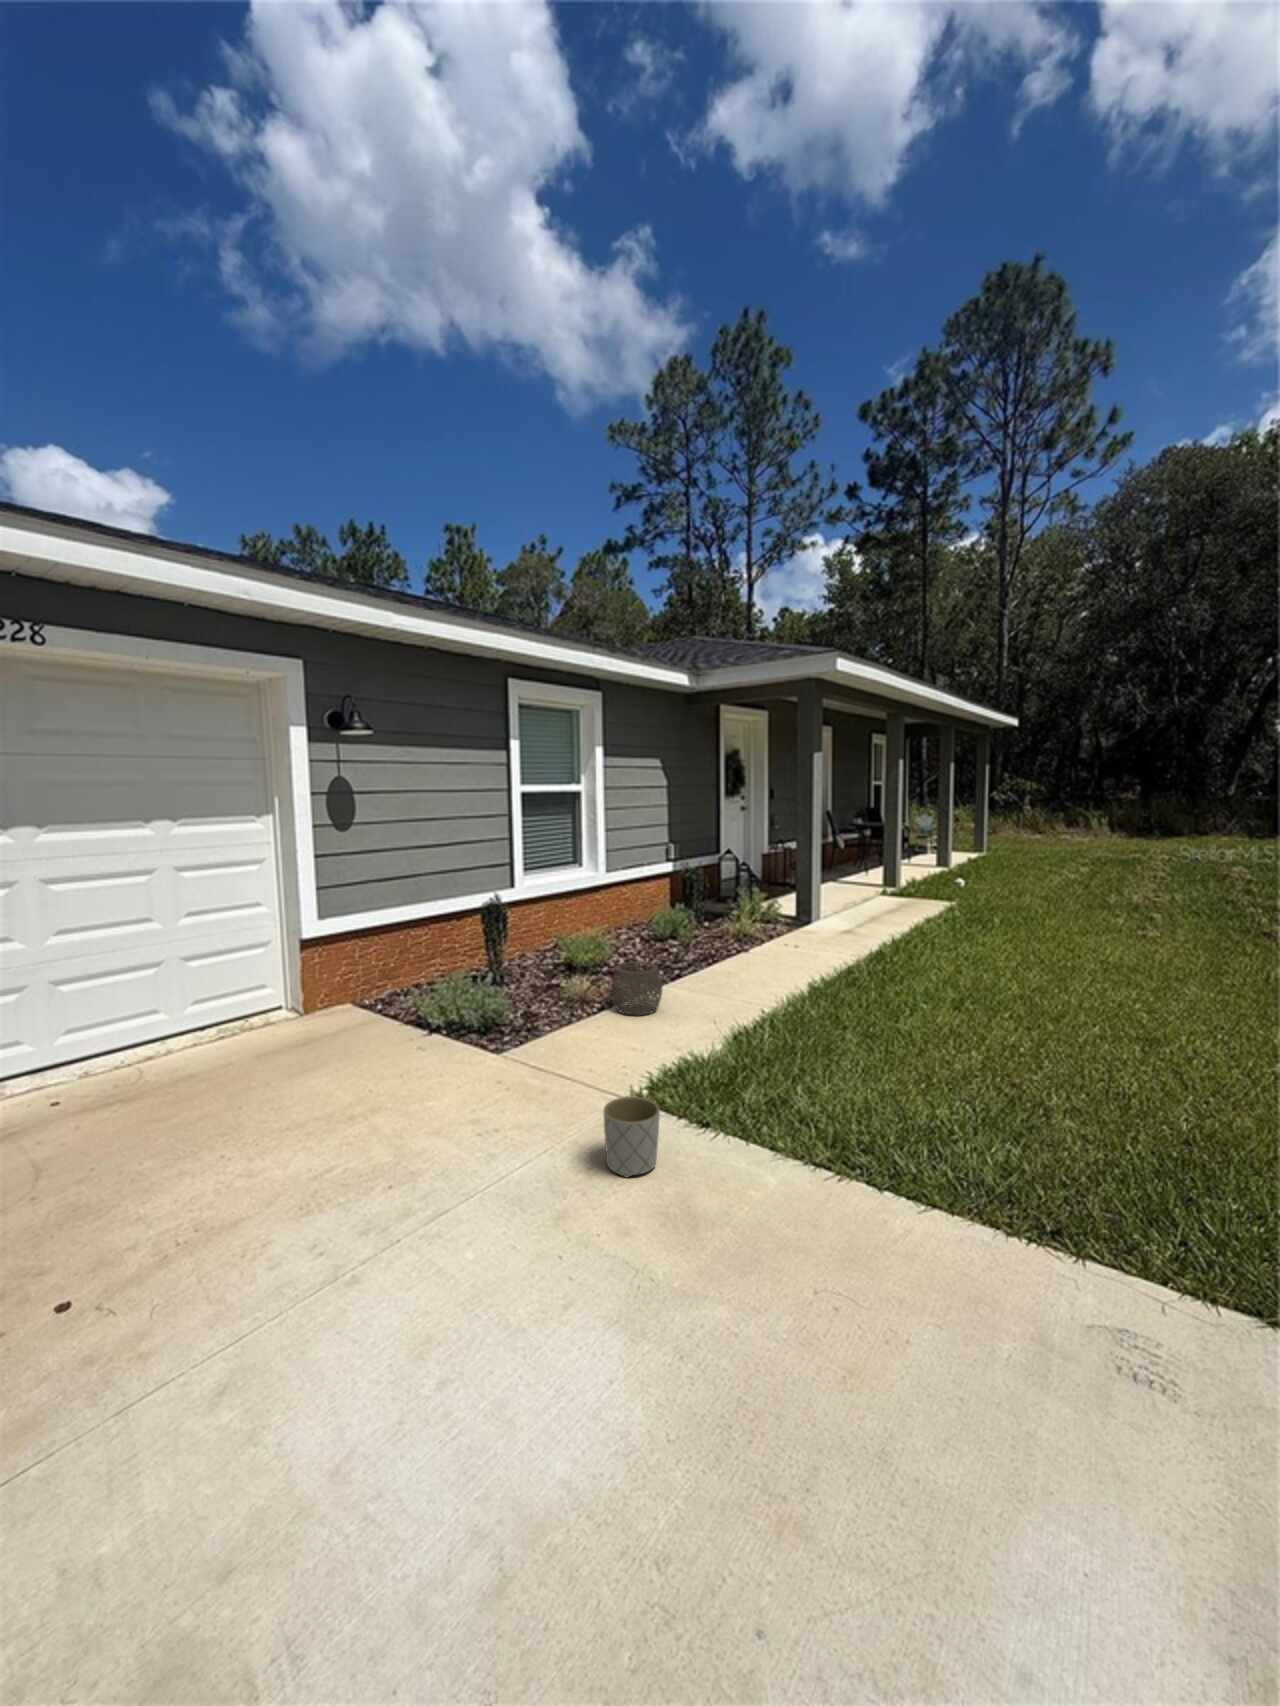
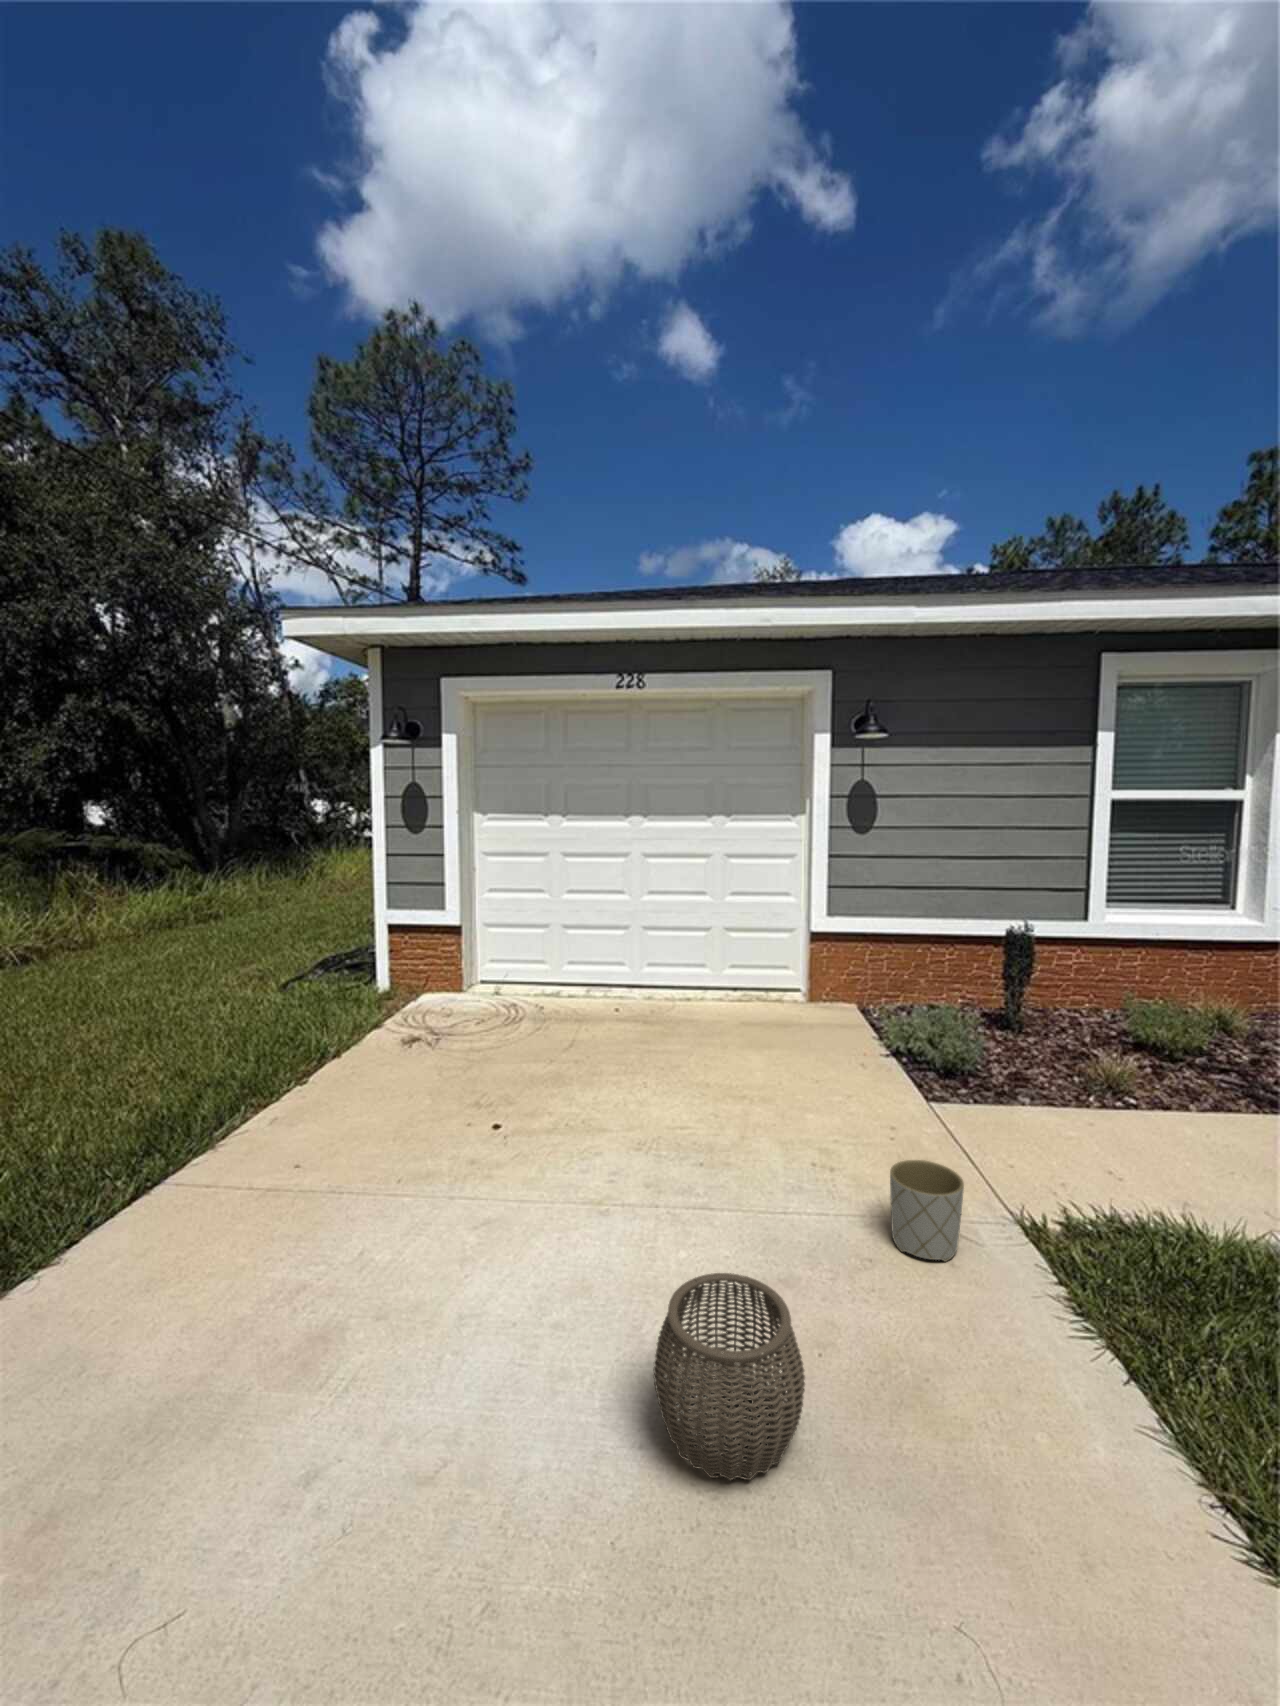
woven basket: present [611,961,662,1015] -> present [653,1273,805,1481]

